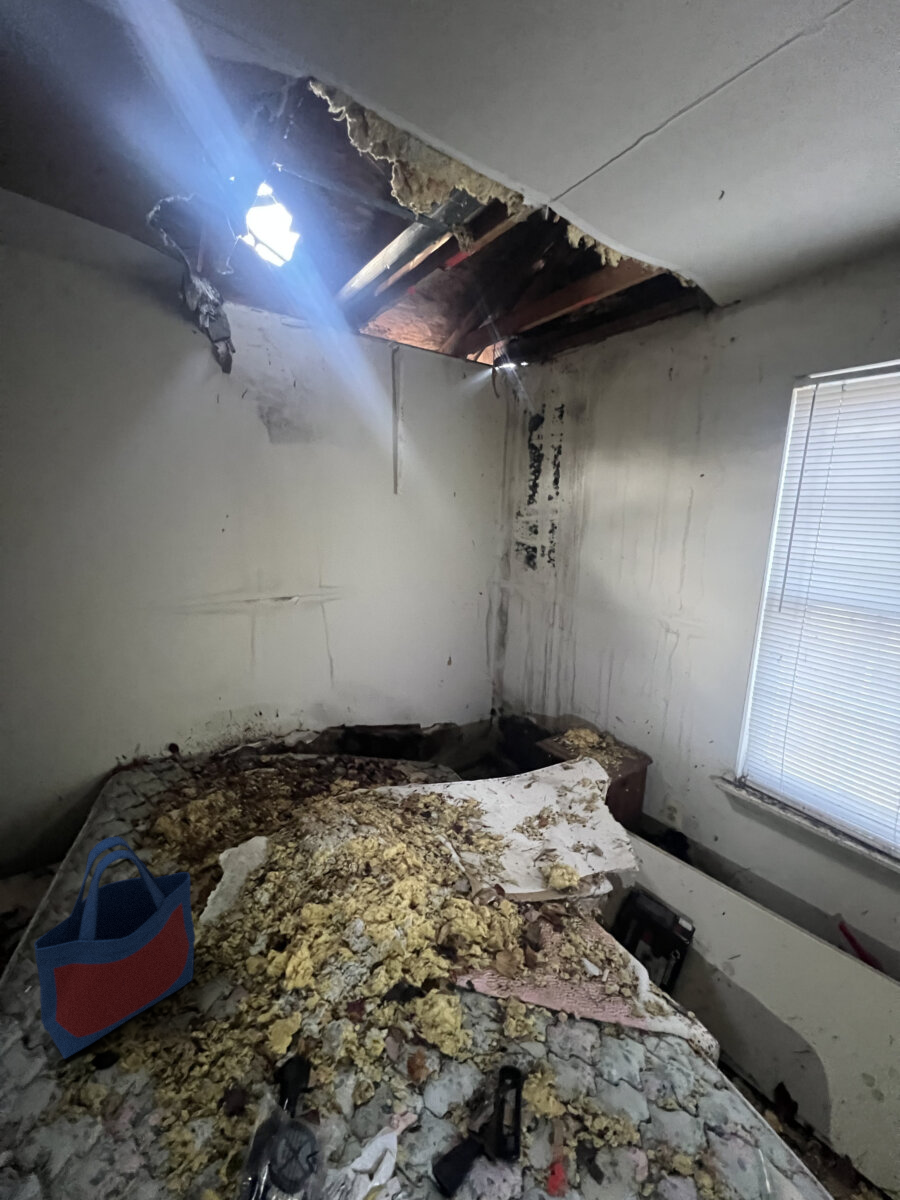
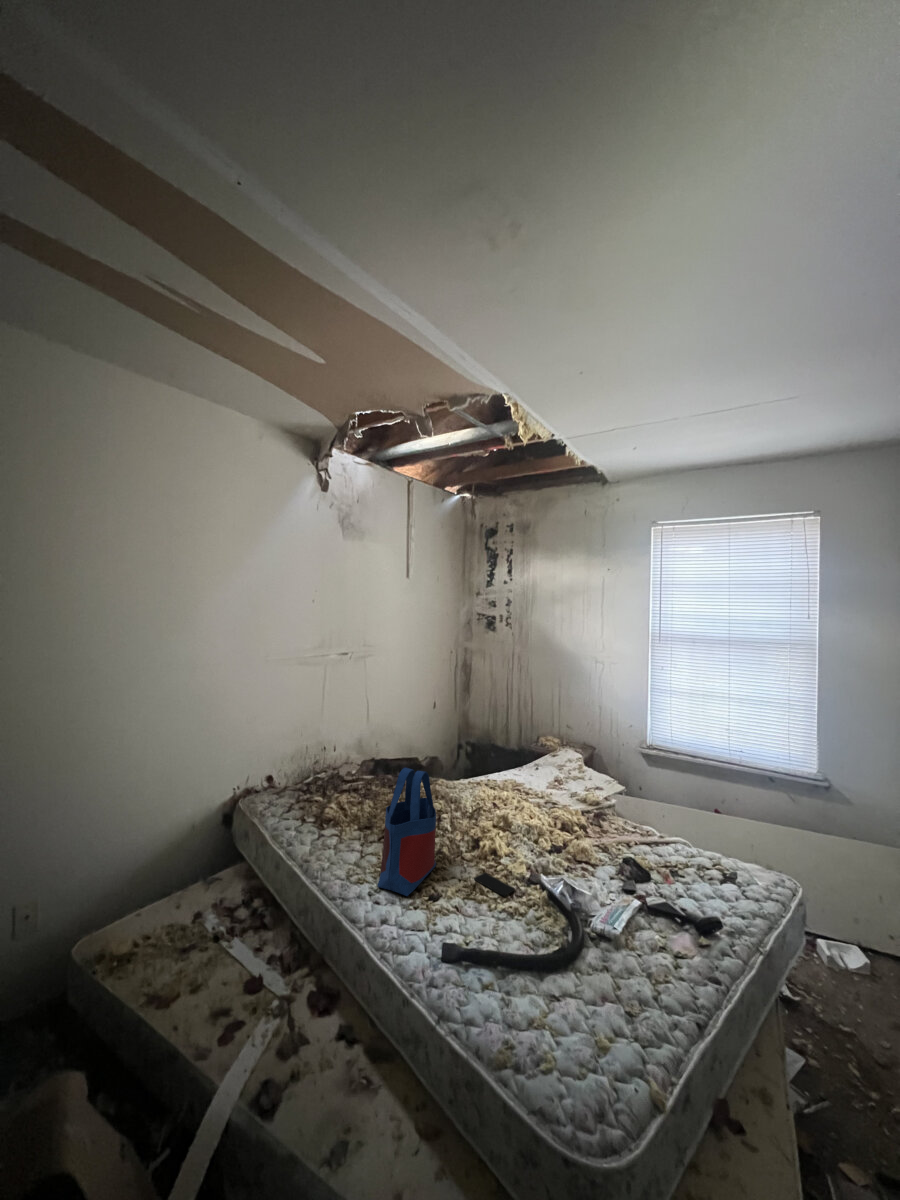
smartphone: none [208,1027,246,1116] -> present [474,873,515,896]

